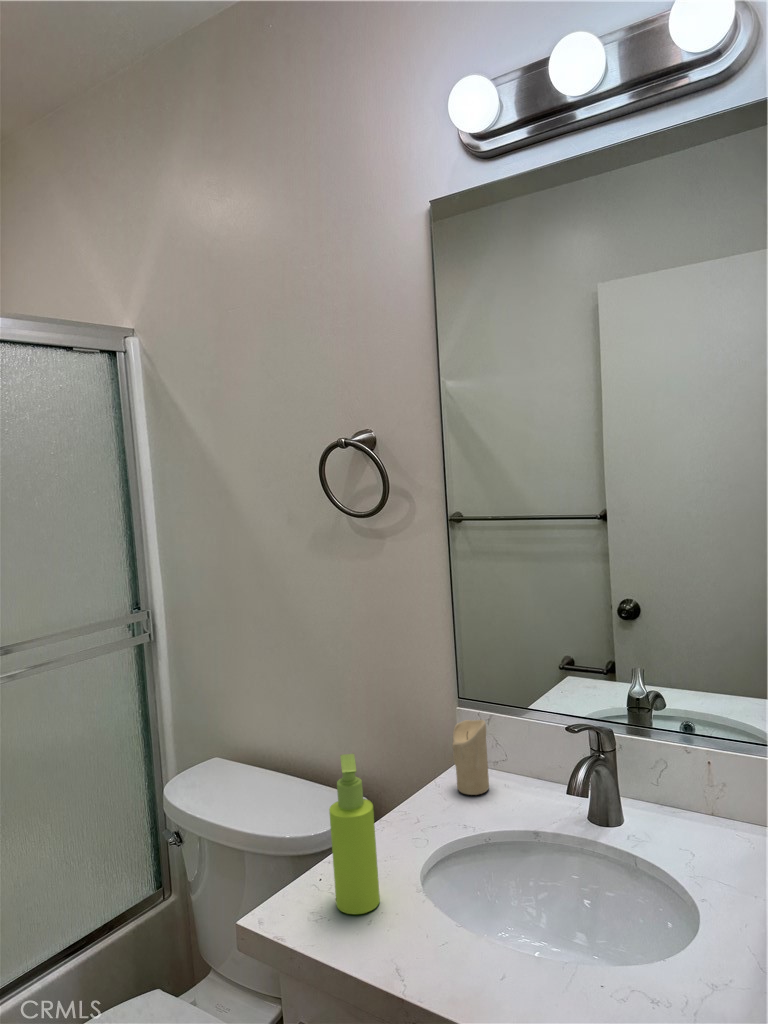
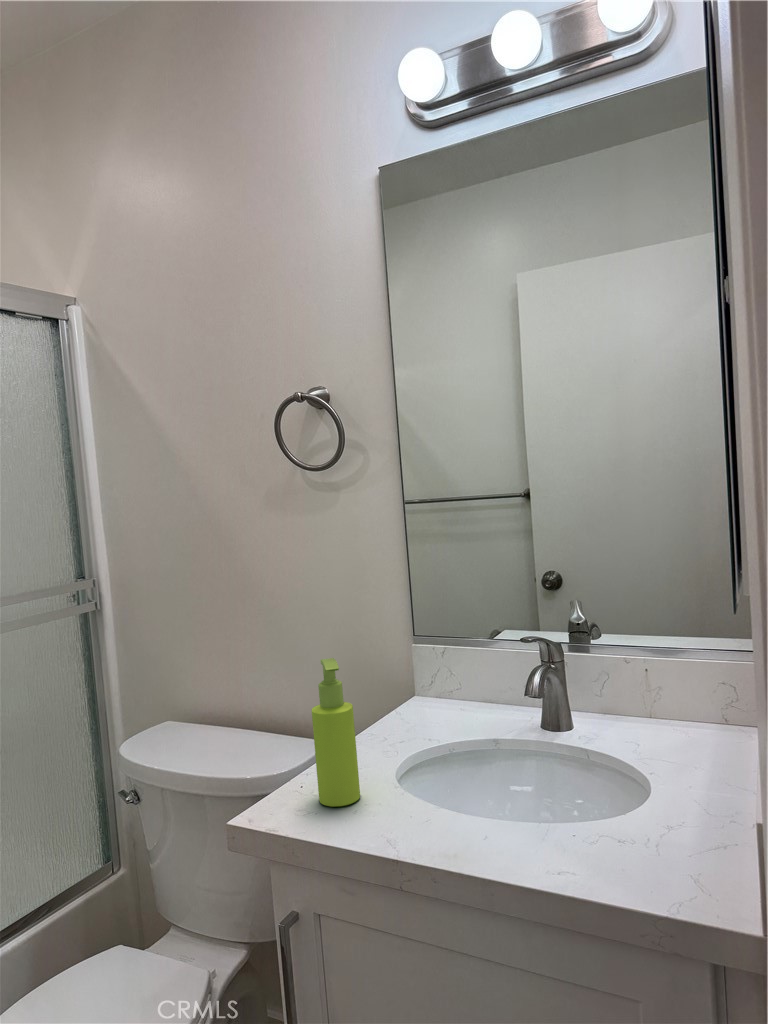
candle: present [452,720,489,795] -> none [412,648,447,718]

